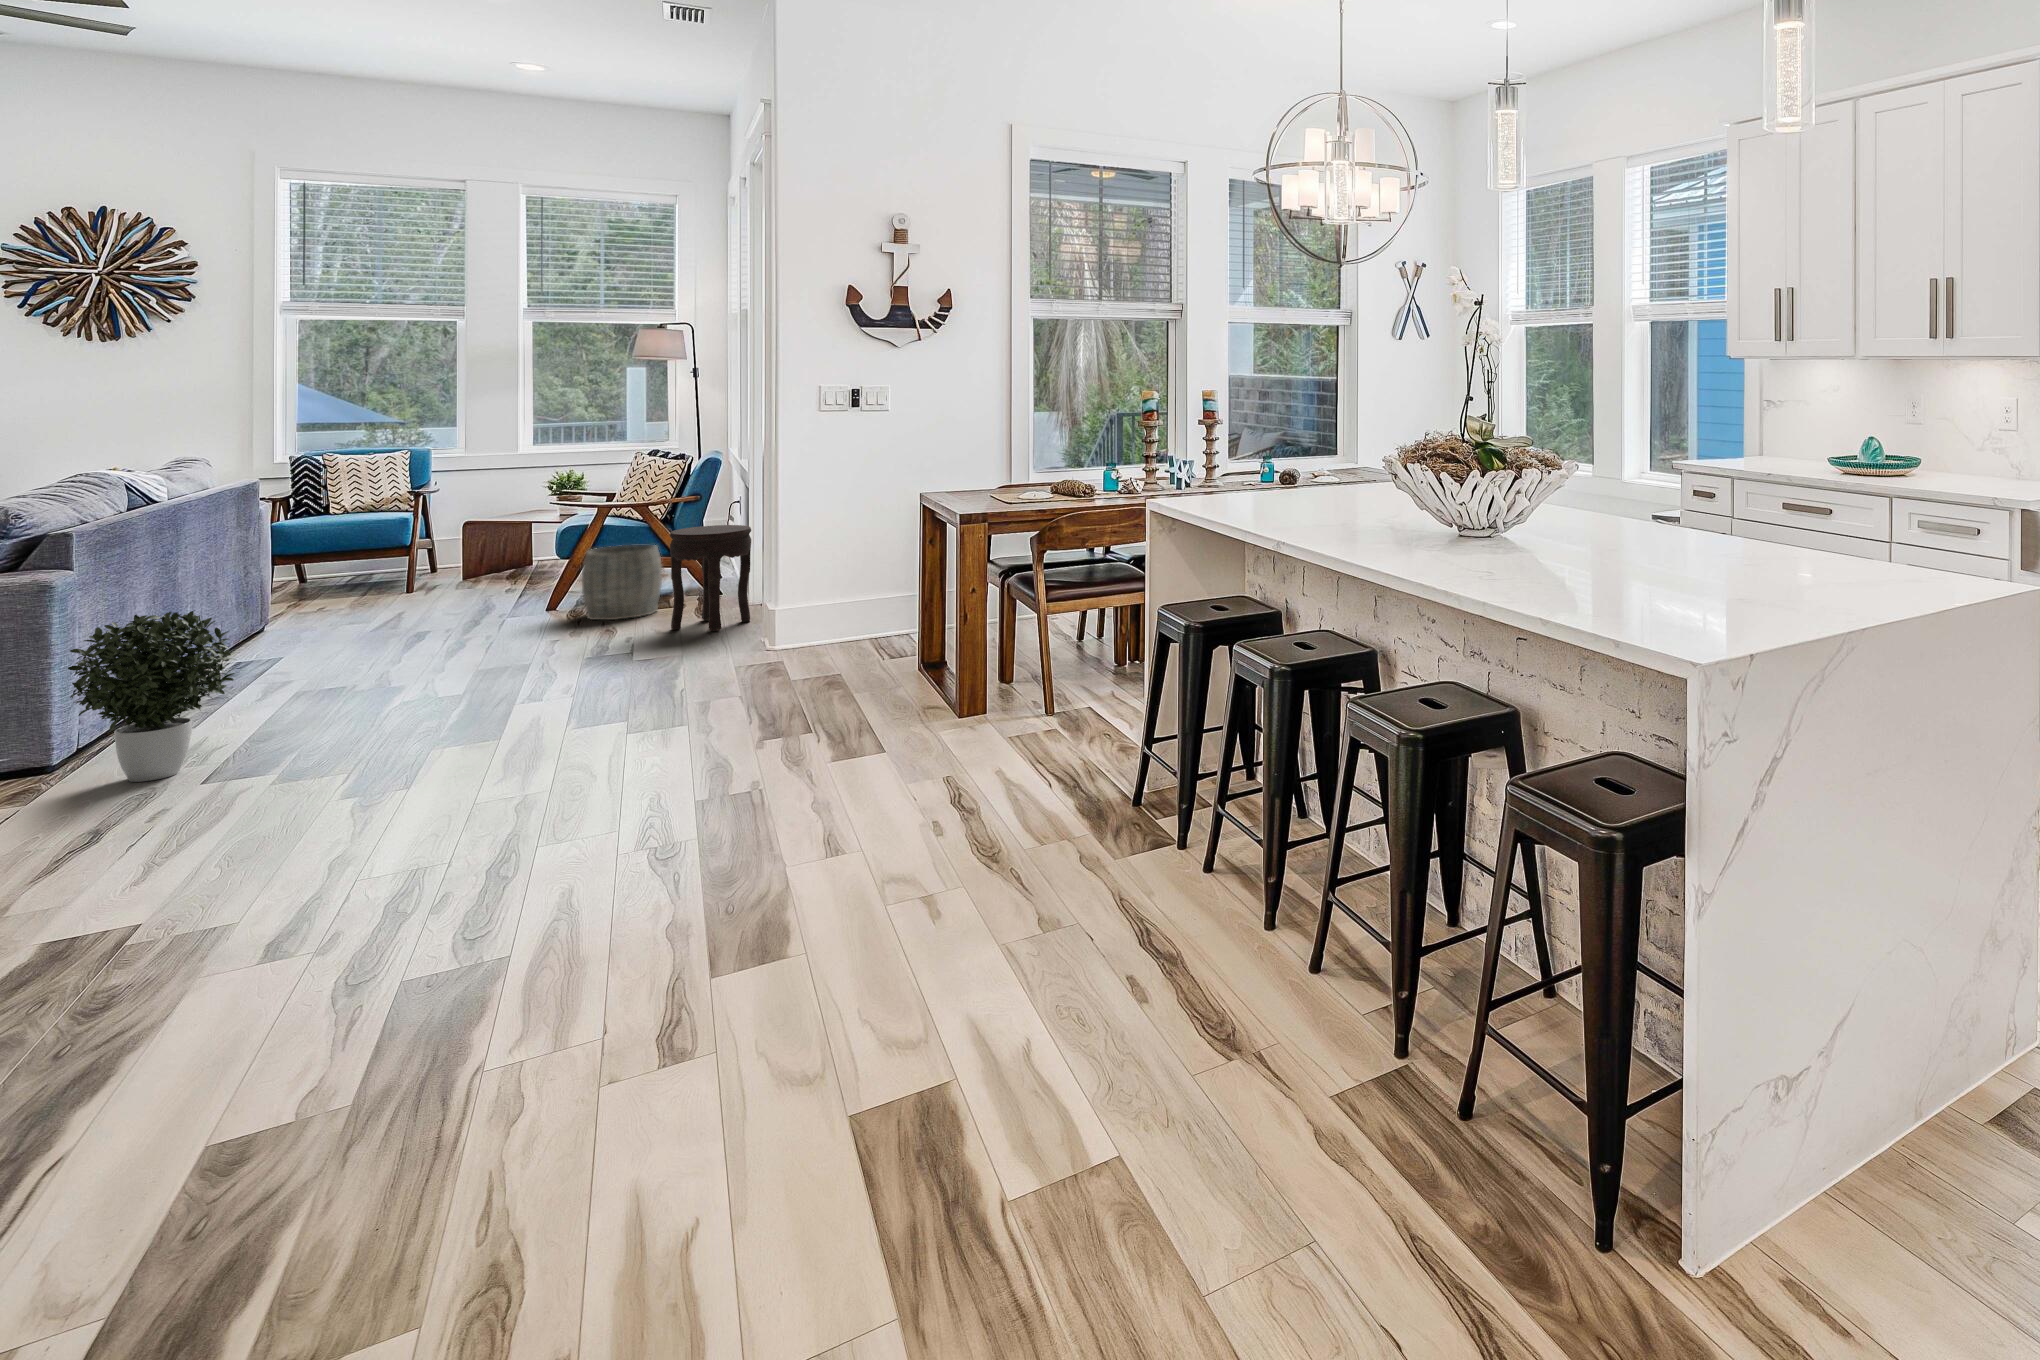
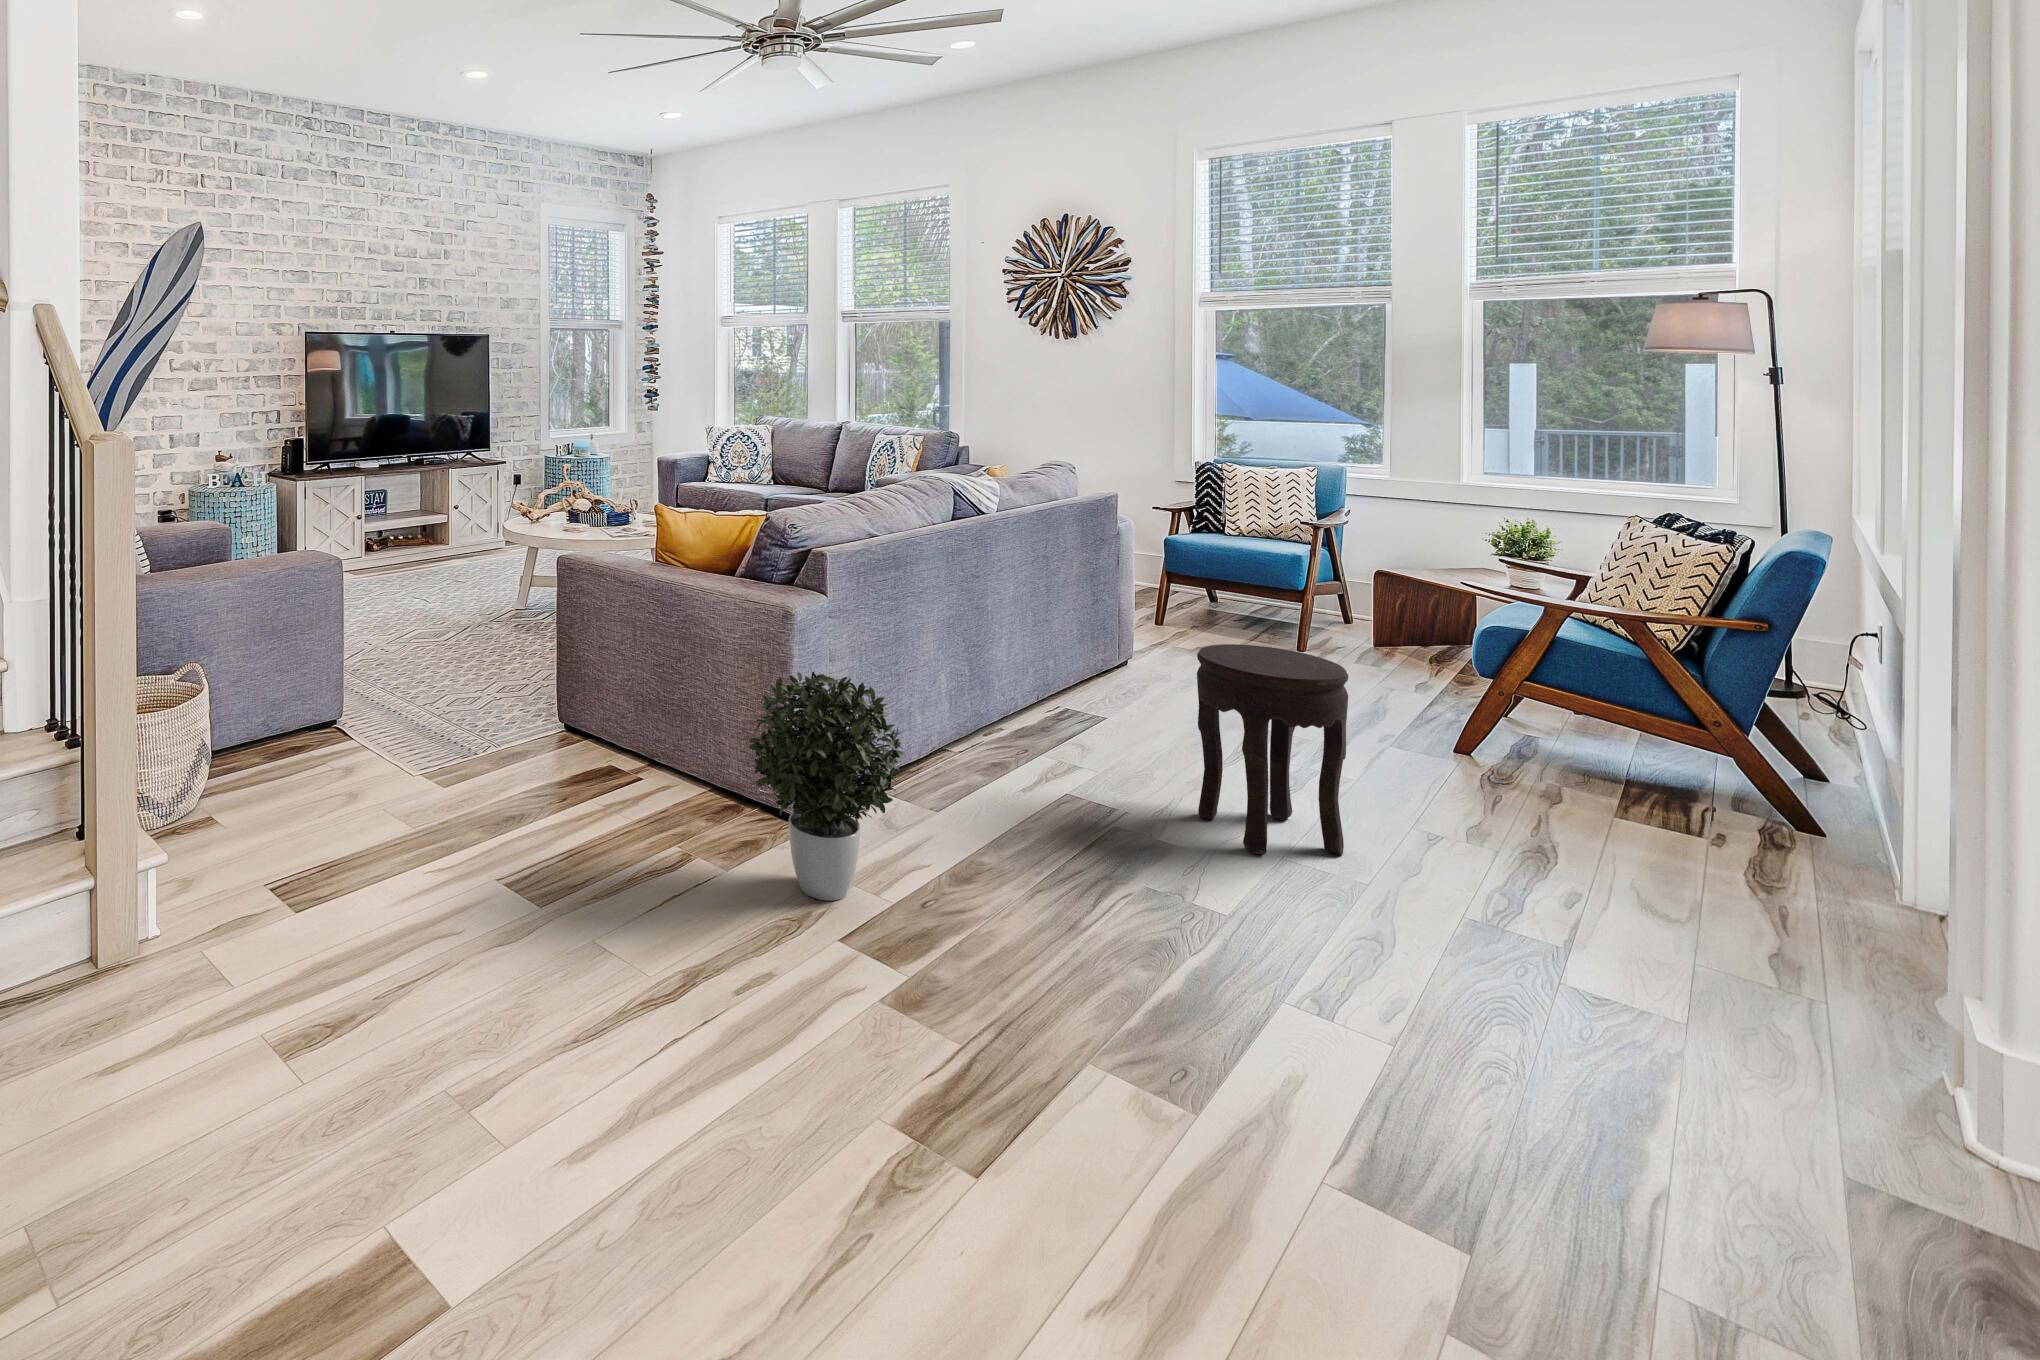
side table: present [670,525,751,631] -> present [1197,644,1348,855]
woven basket: present [582,545,662,620] -> none [1508,676,1672,830]

